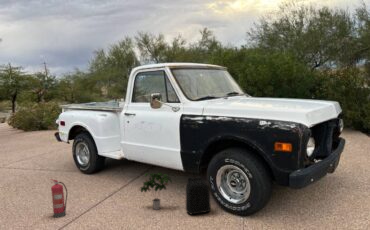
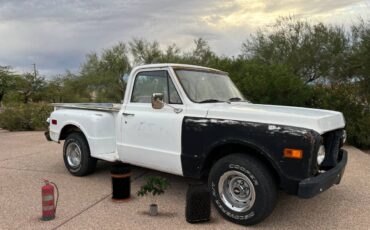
trash can: none [115,162,136,198] -> present [110,164,132,202]

